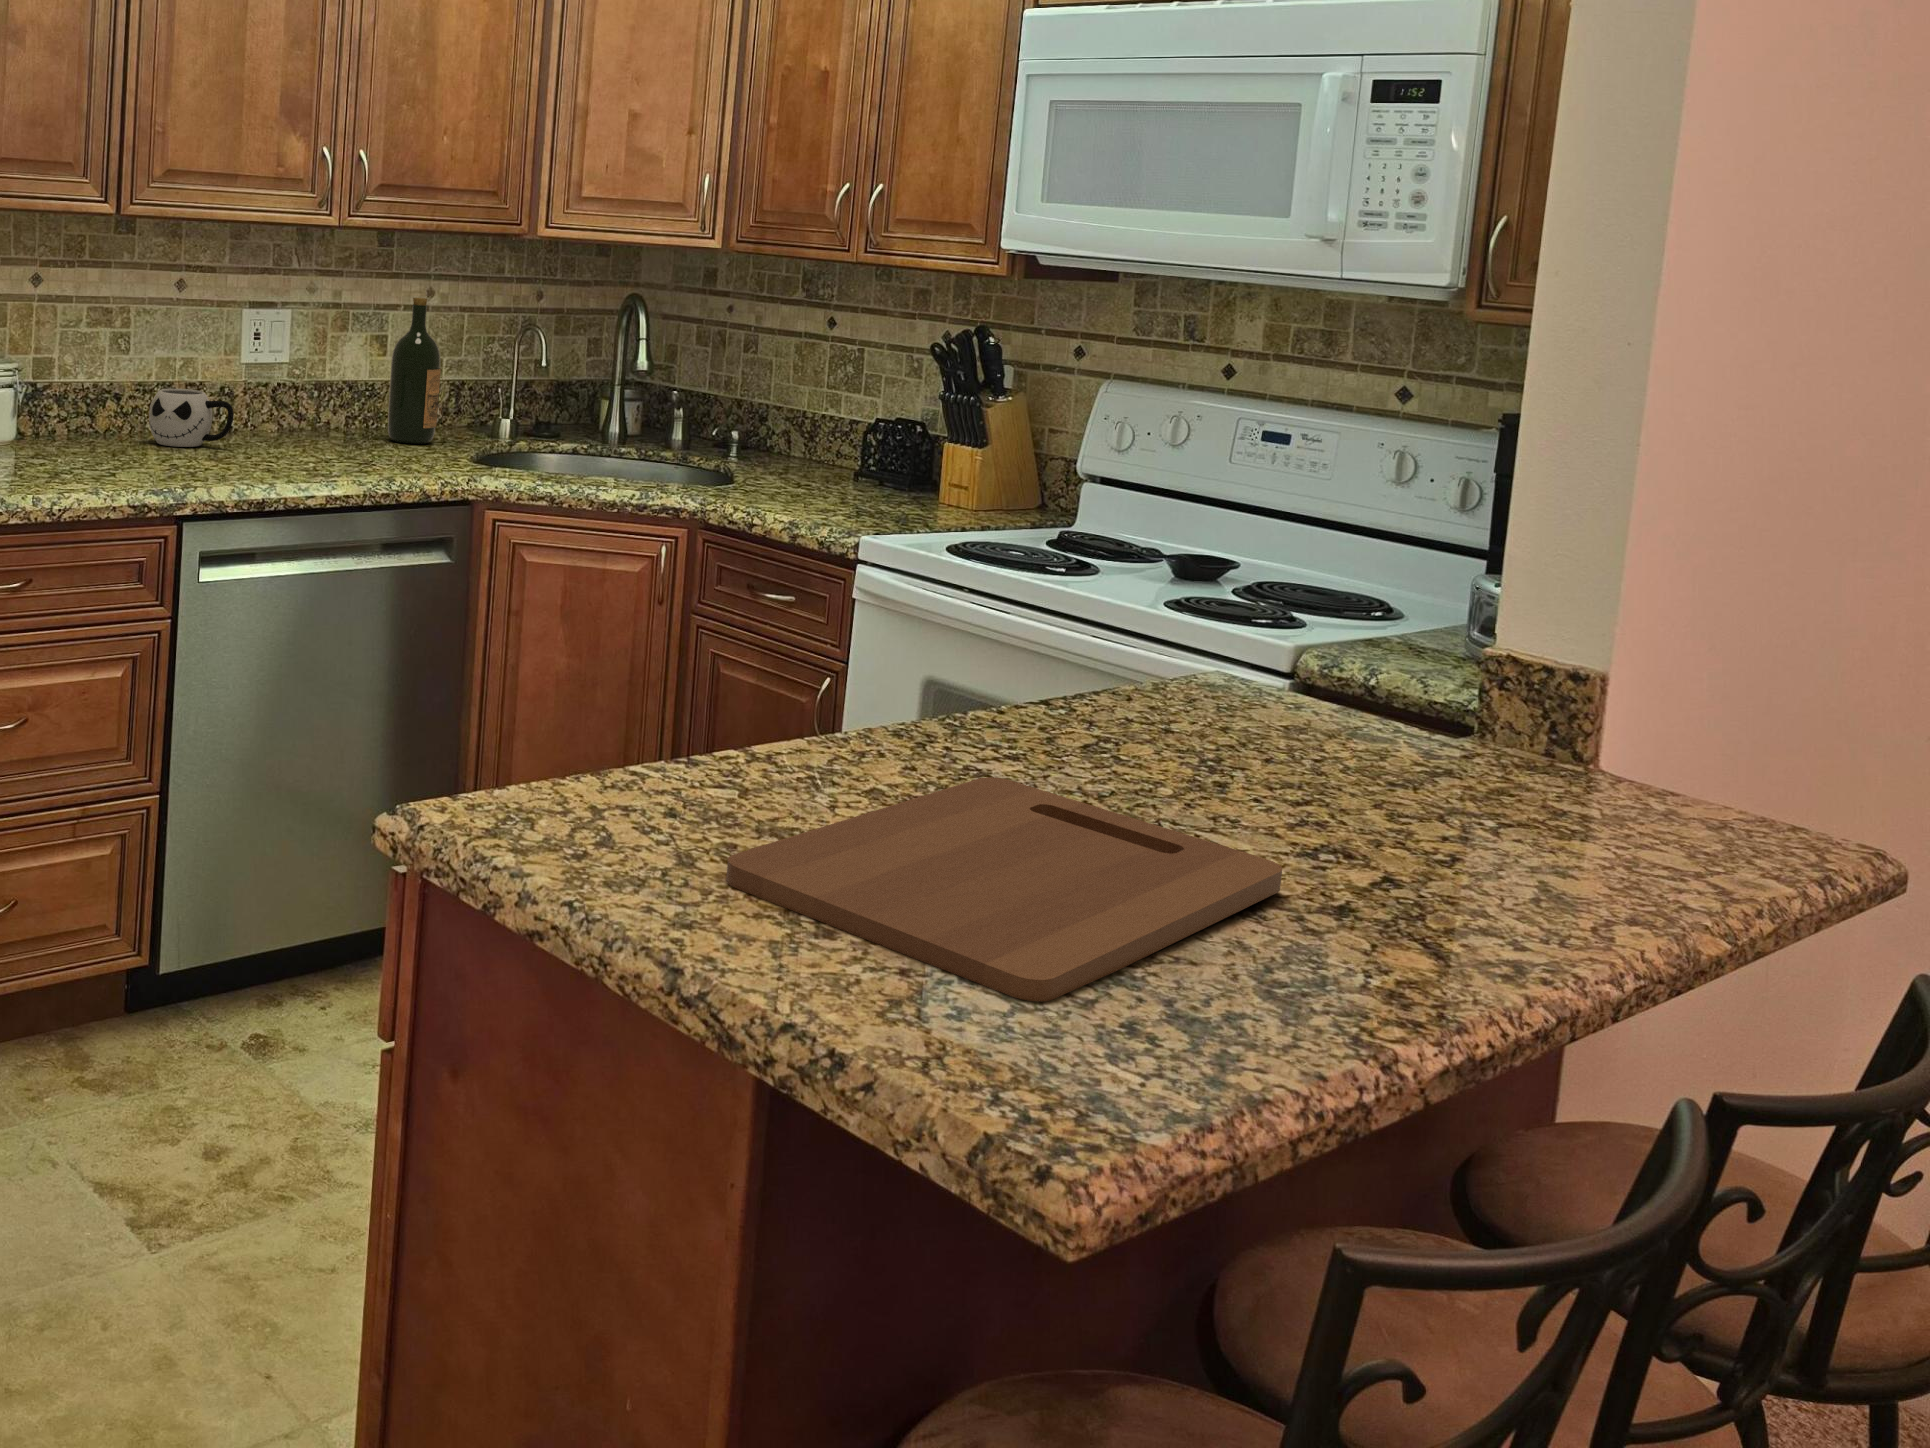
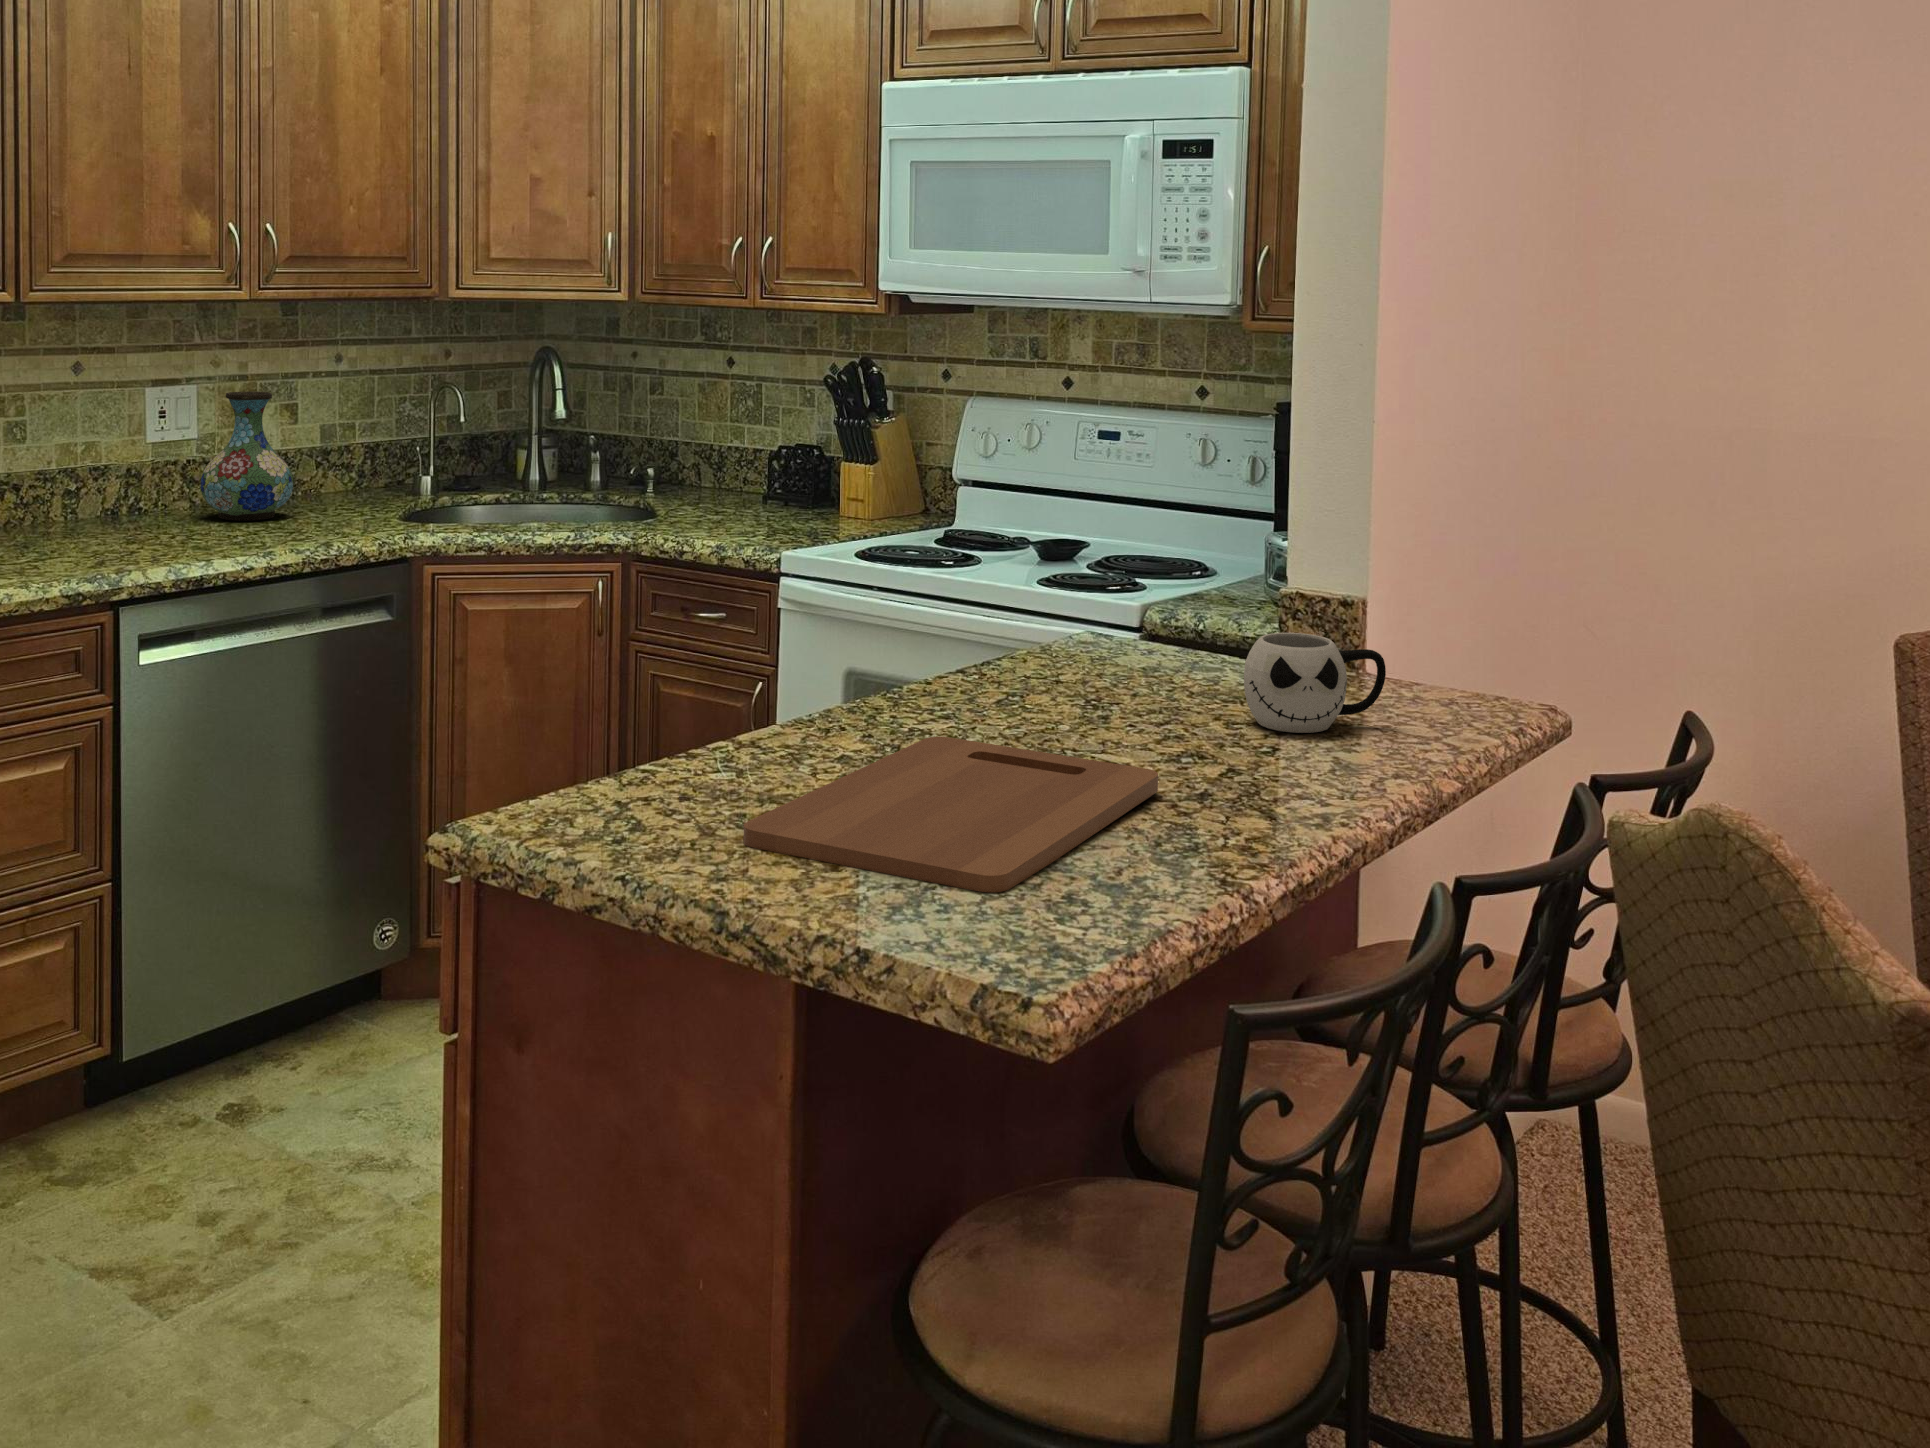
wine bottle: present [388,298,441,444] -> none [301,364,352,508]
vase: none [289,319,377,450] -> present [201,391,293,521]
mug: present [149,389,233,447] -> present [1244,633,1386,733]

